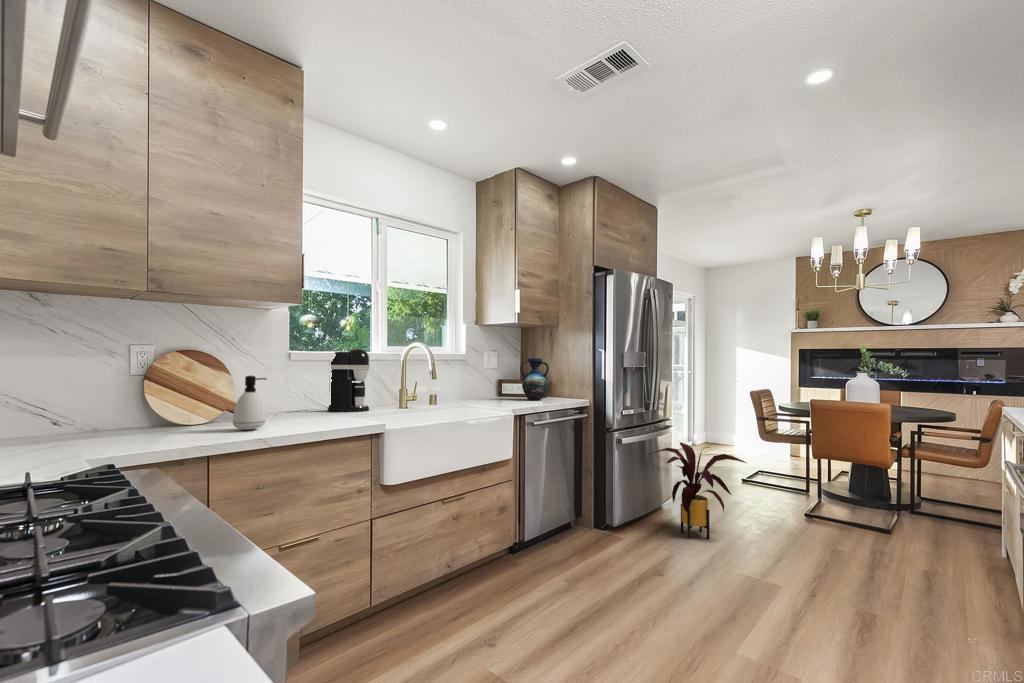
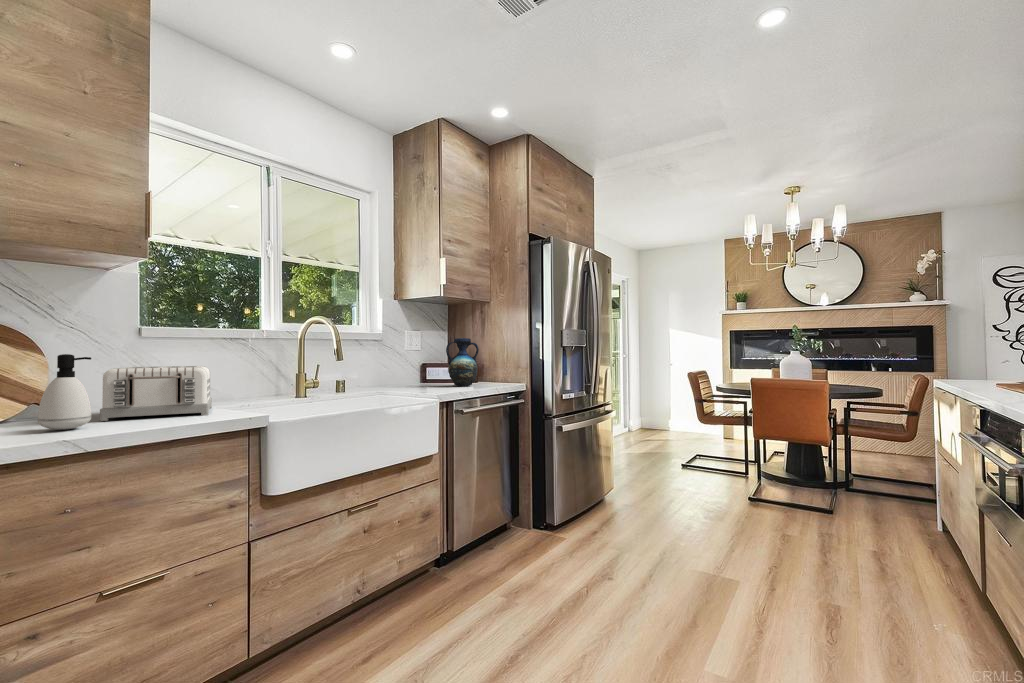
coffee maker: present [327,349,369,412] -> none [199,325,256,405]
toaster: none [267,382,340,424] -> present [100,366,212,421]
house plant: present [649,442,746,539] -> none [589,428,695,533]

